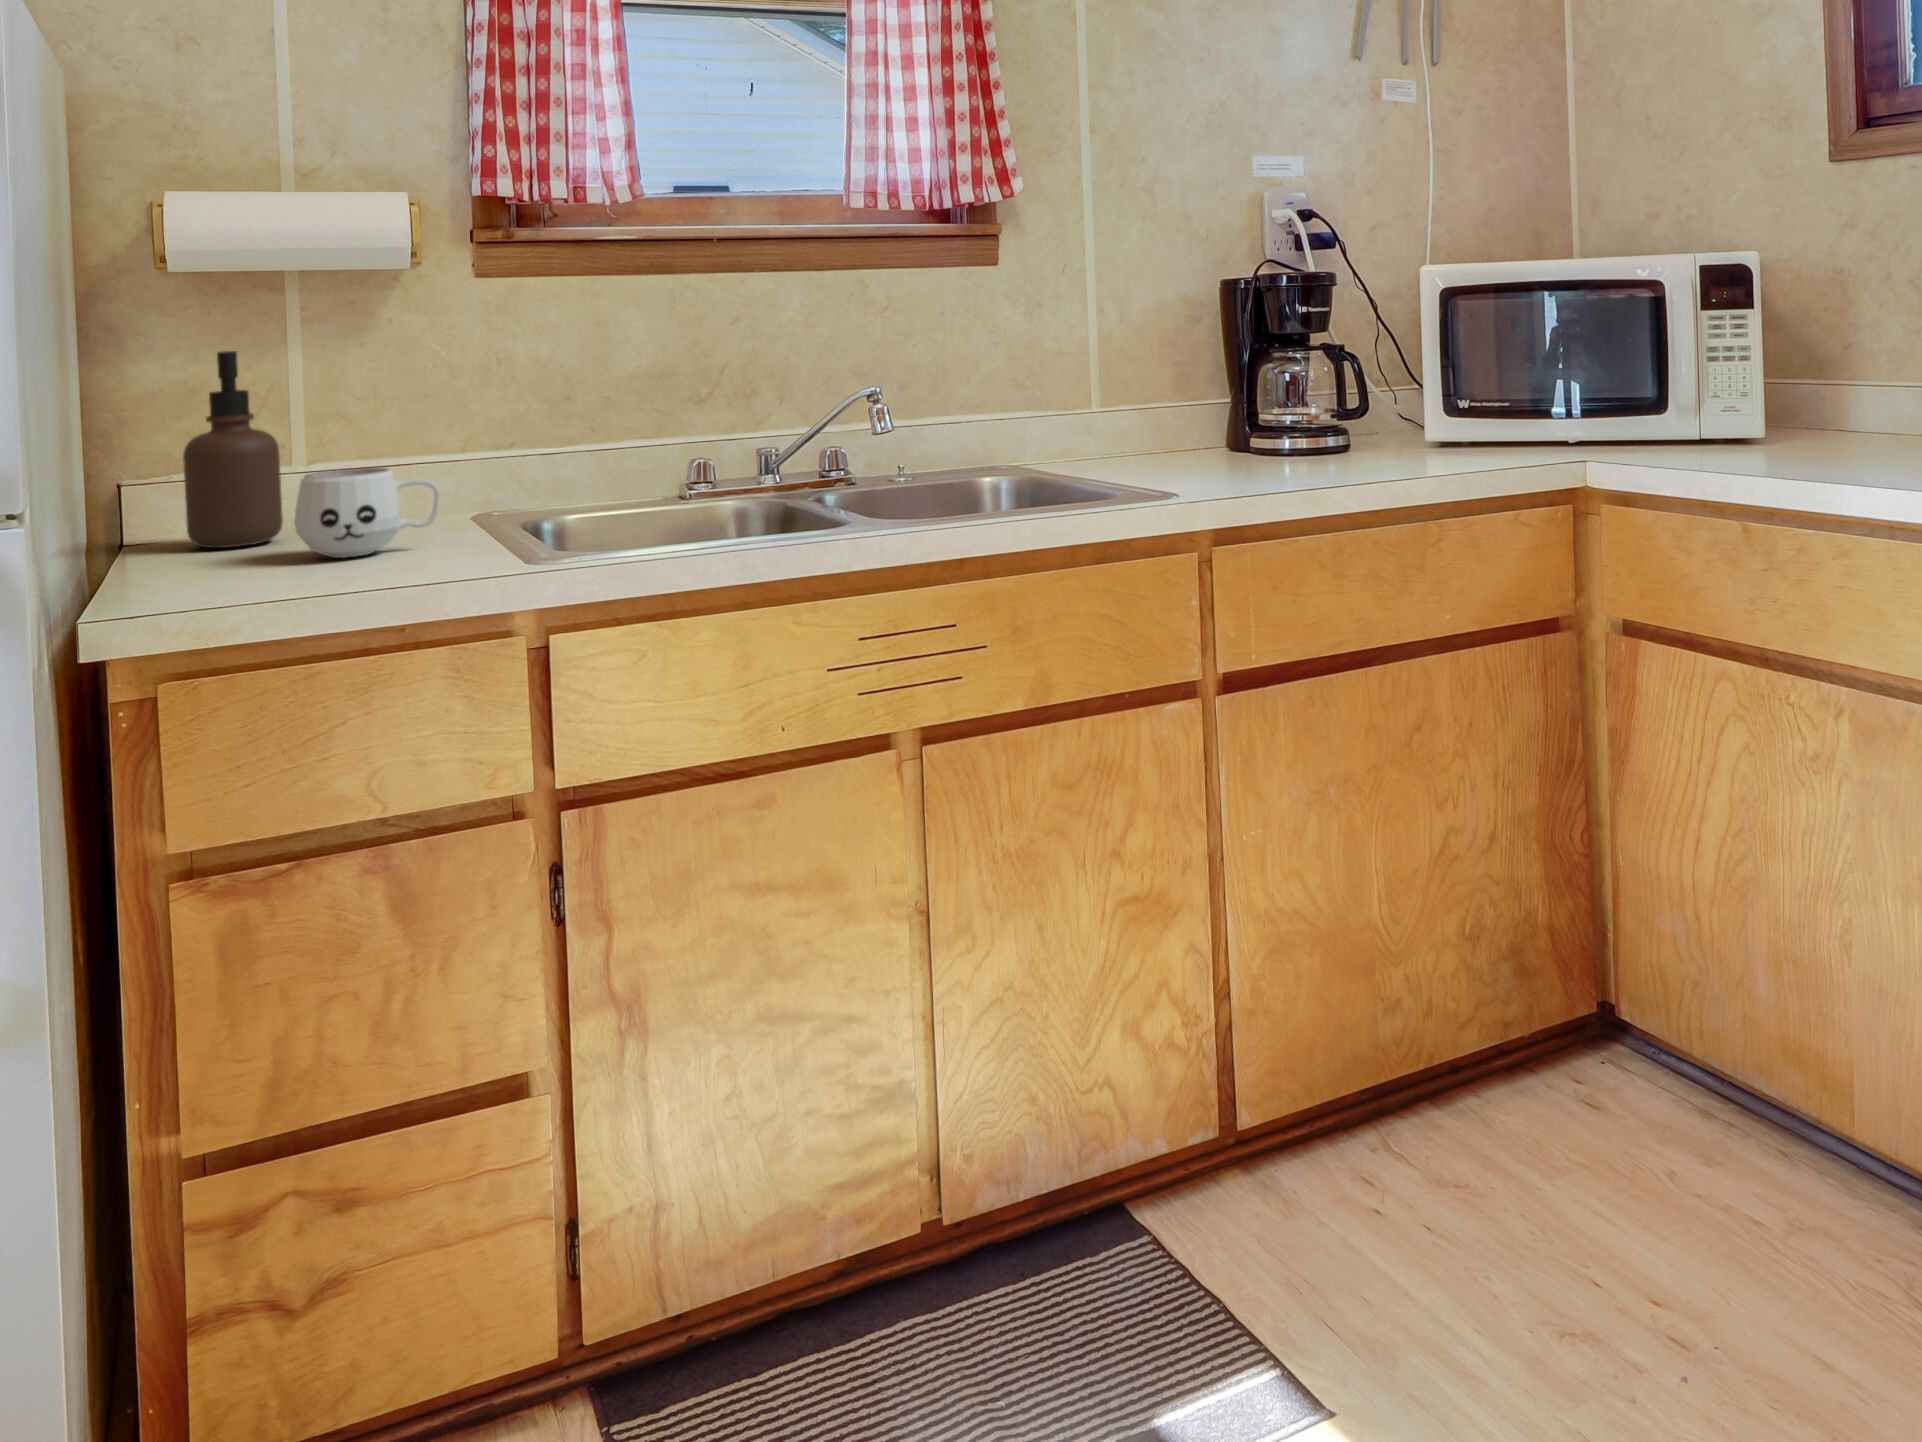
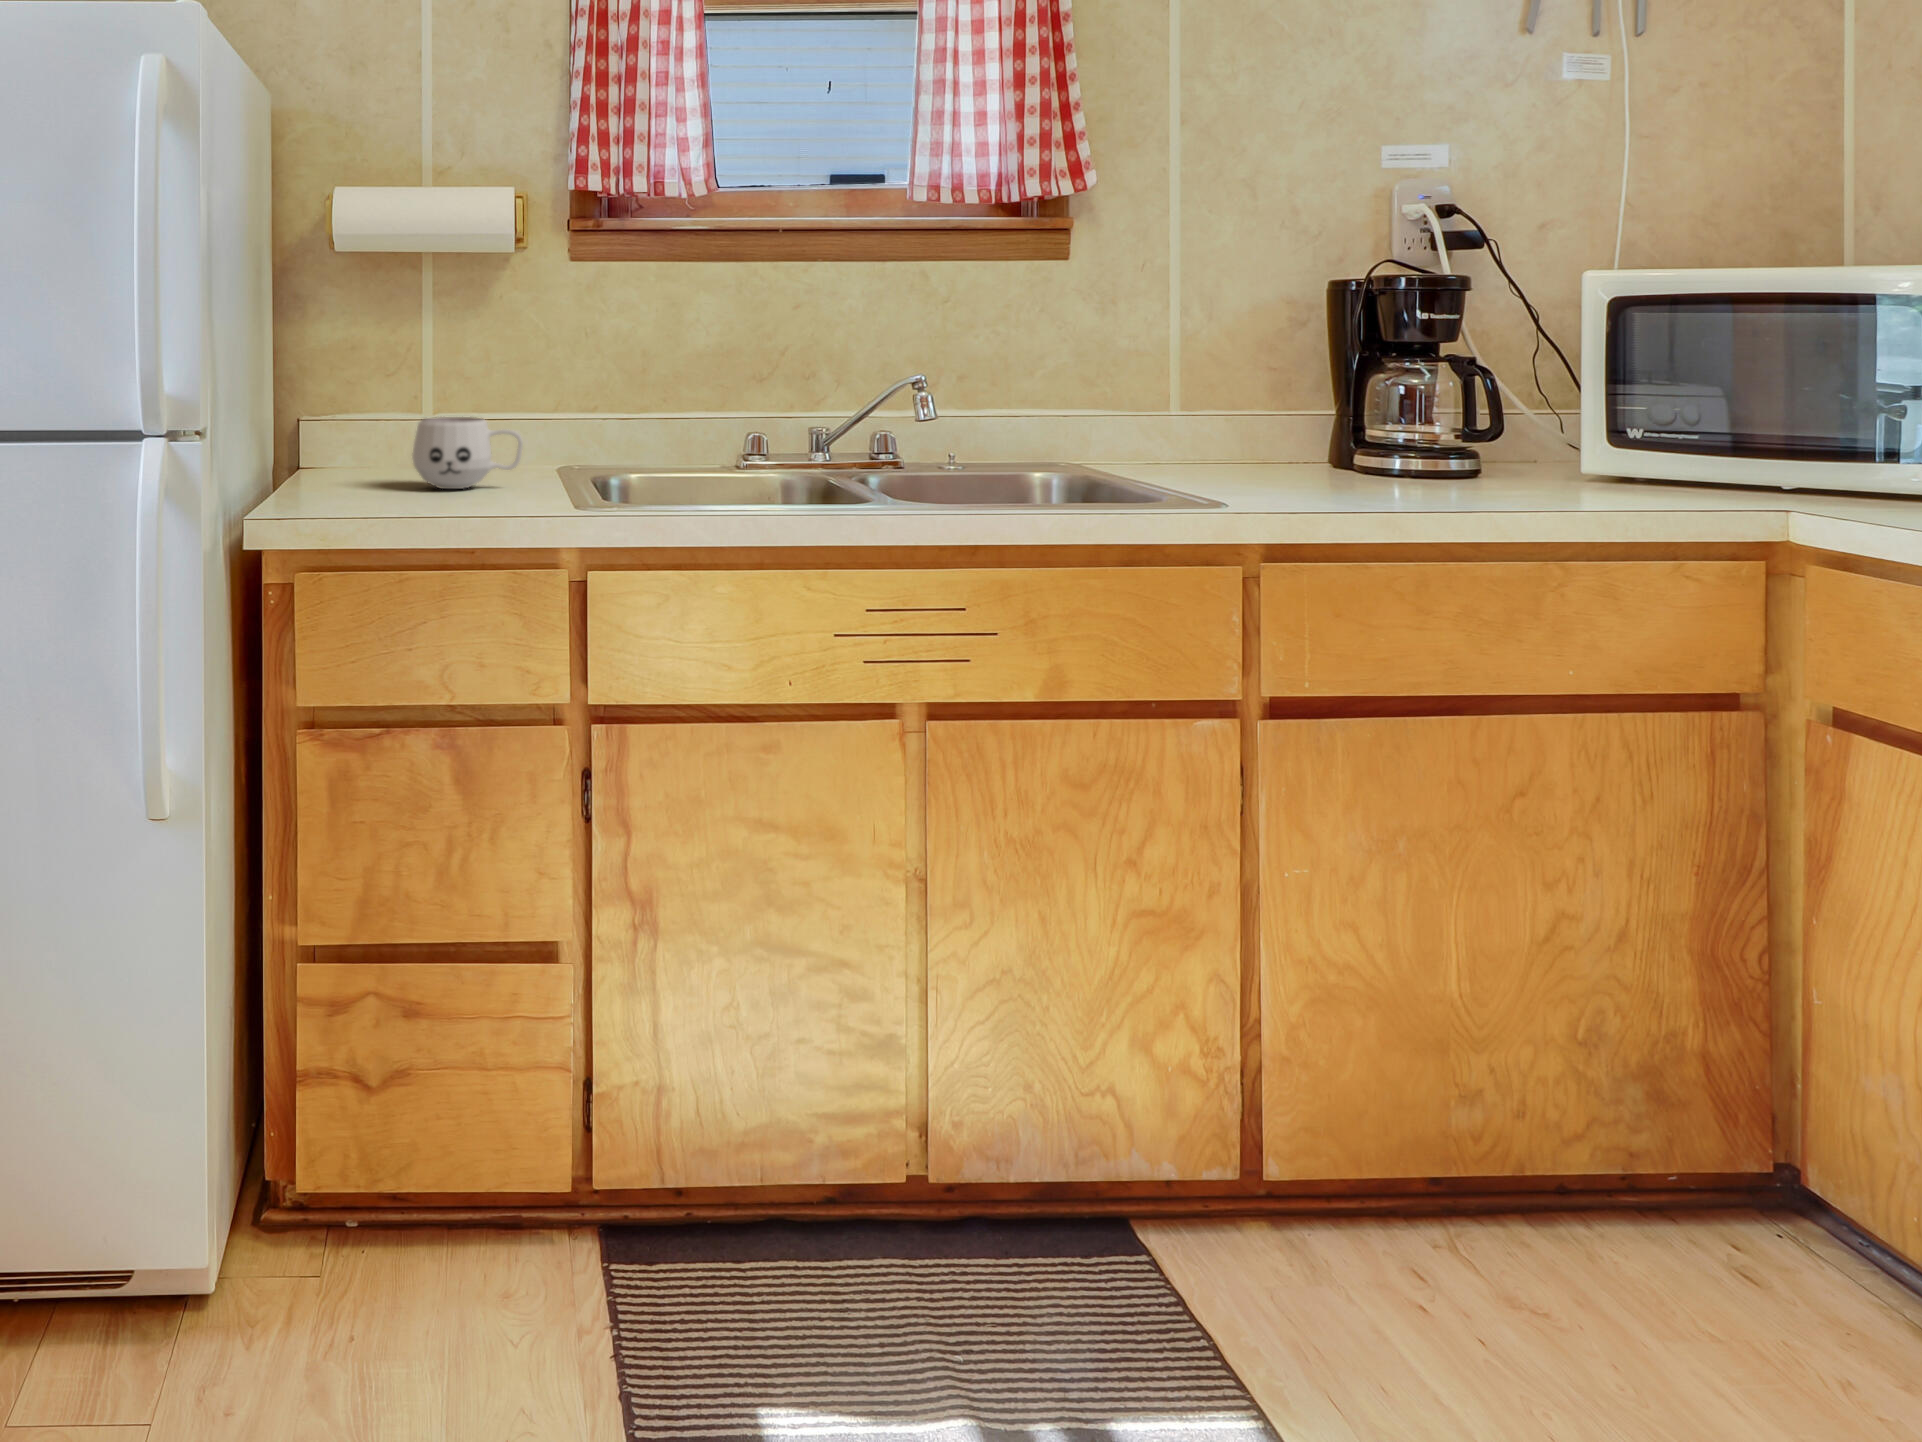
soap dispenser: present [183,351,283,548] -> none [344,316,412,474]

